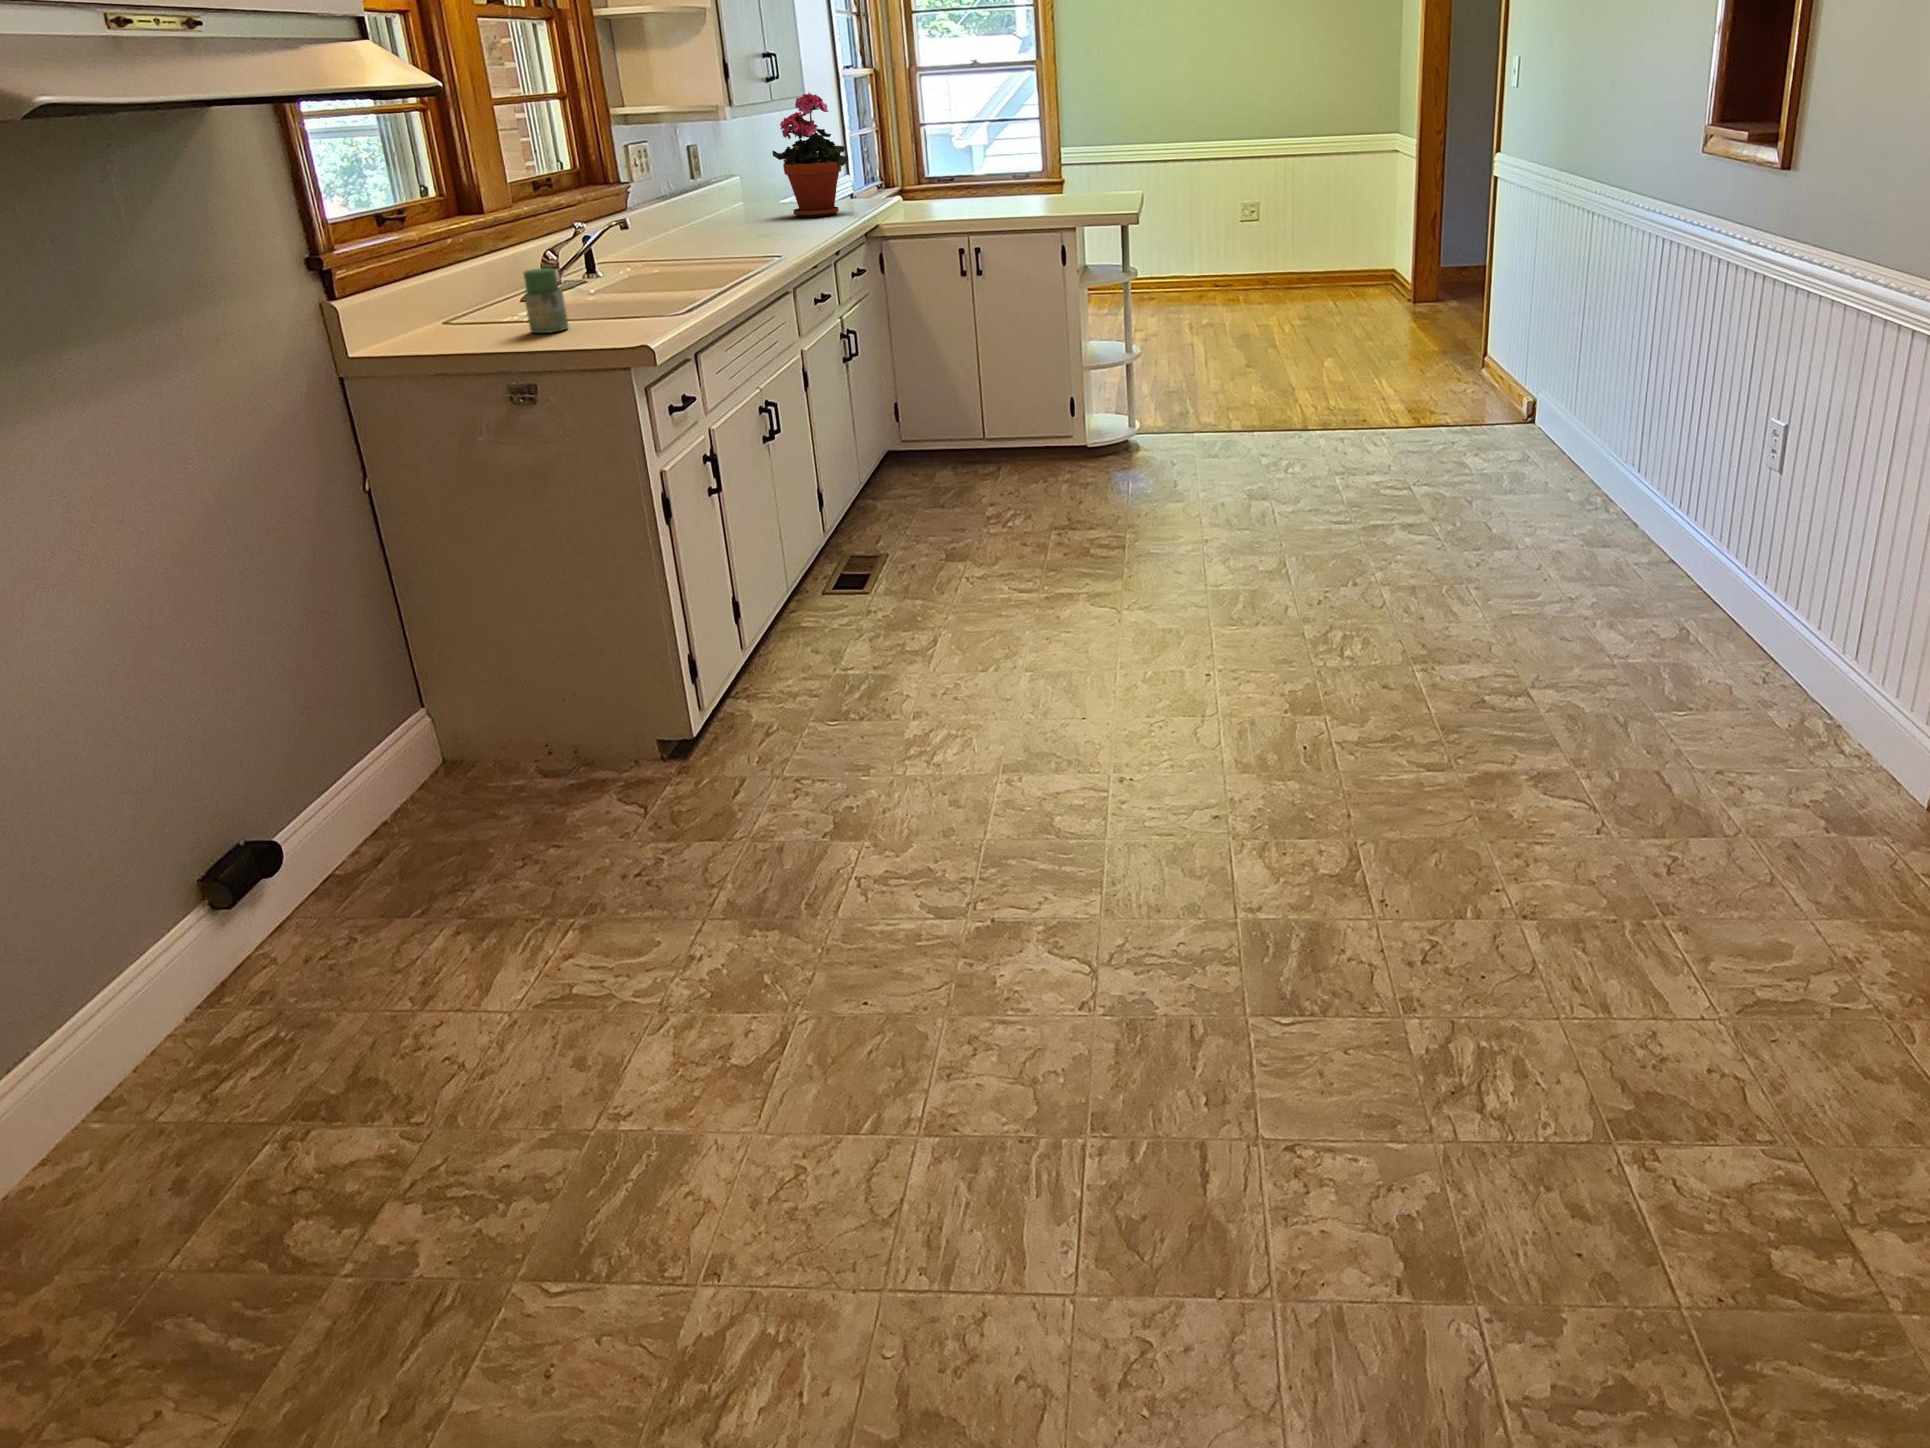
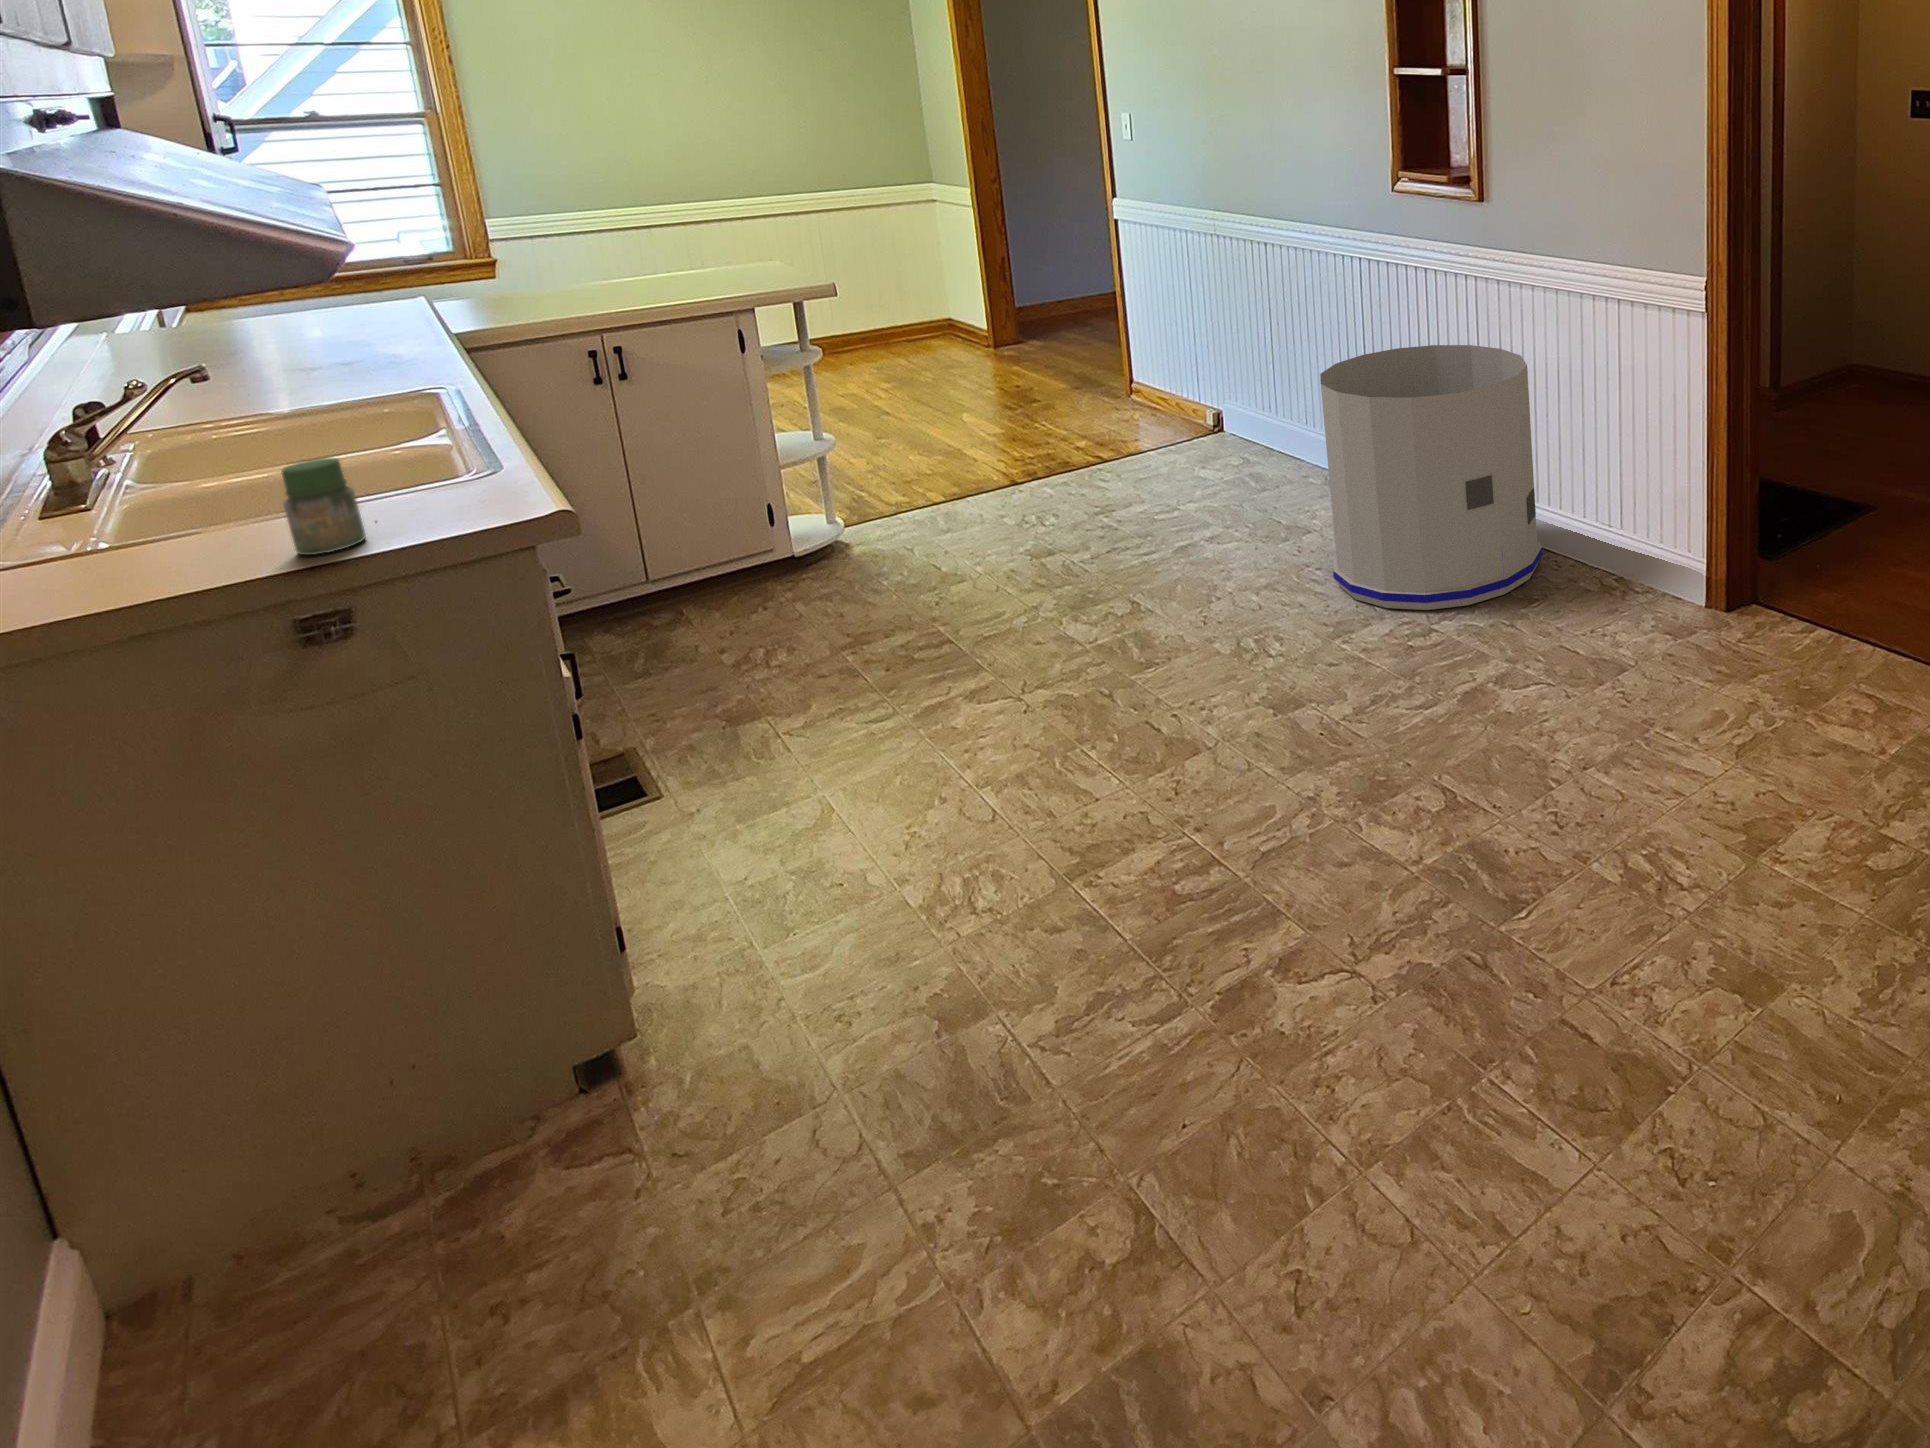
potted plant: present [772,93,848,217] -> none [248,184,391,354]
trash can: none [1474,361,1783,691] -> present [1320,345,1542,610]

